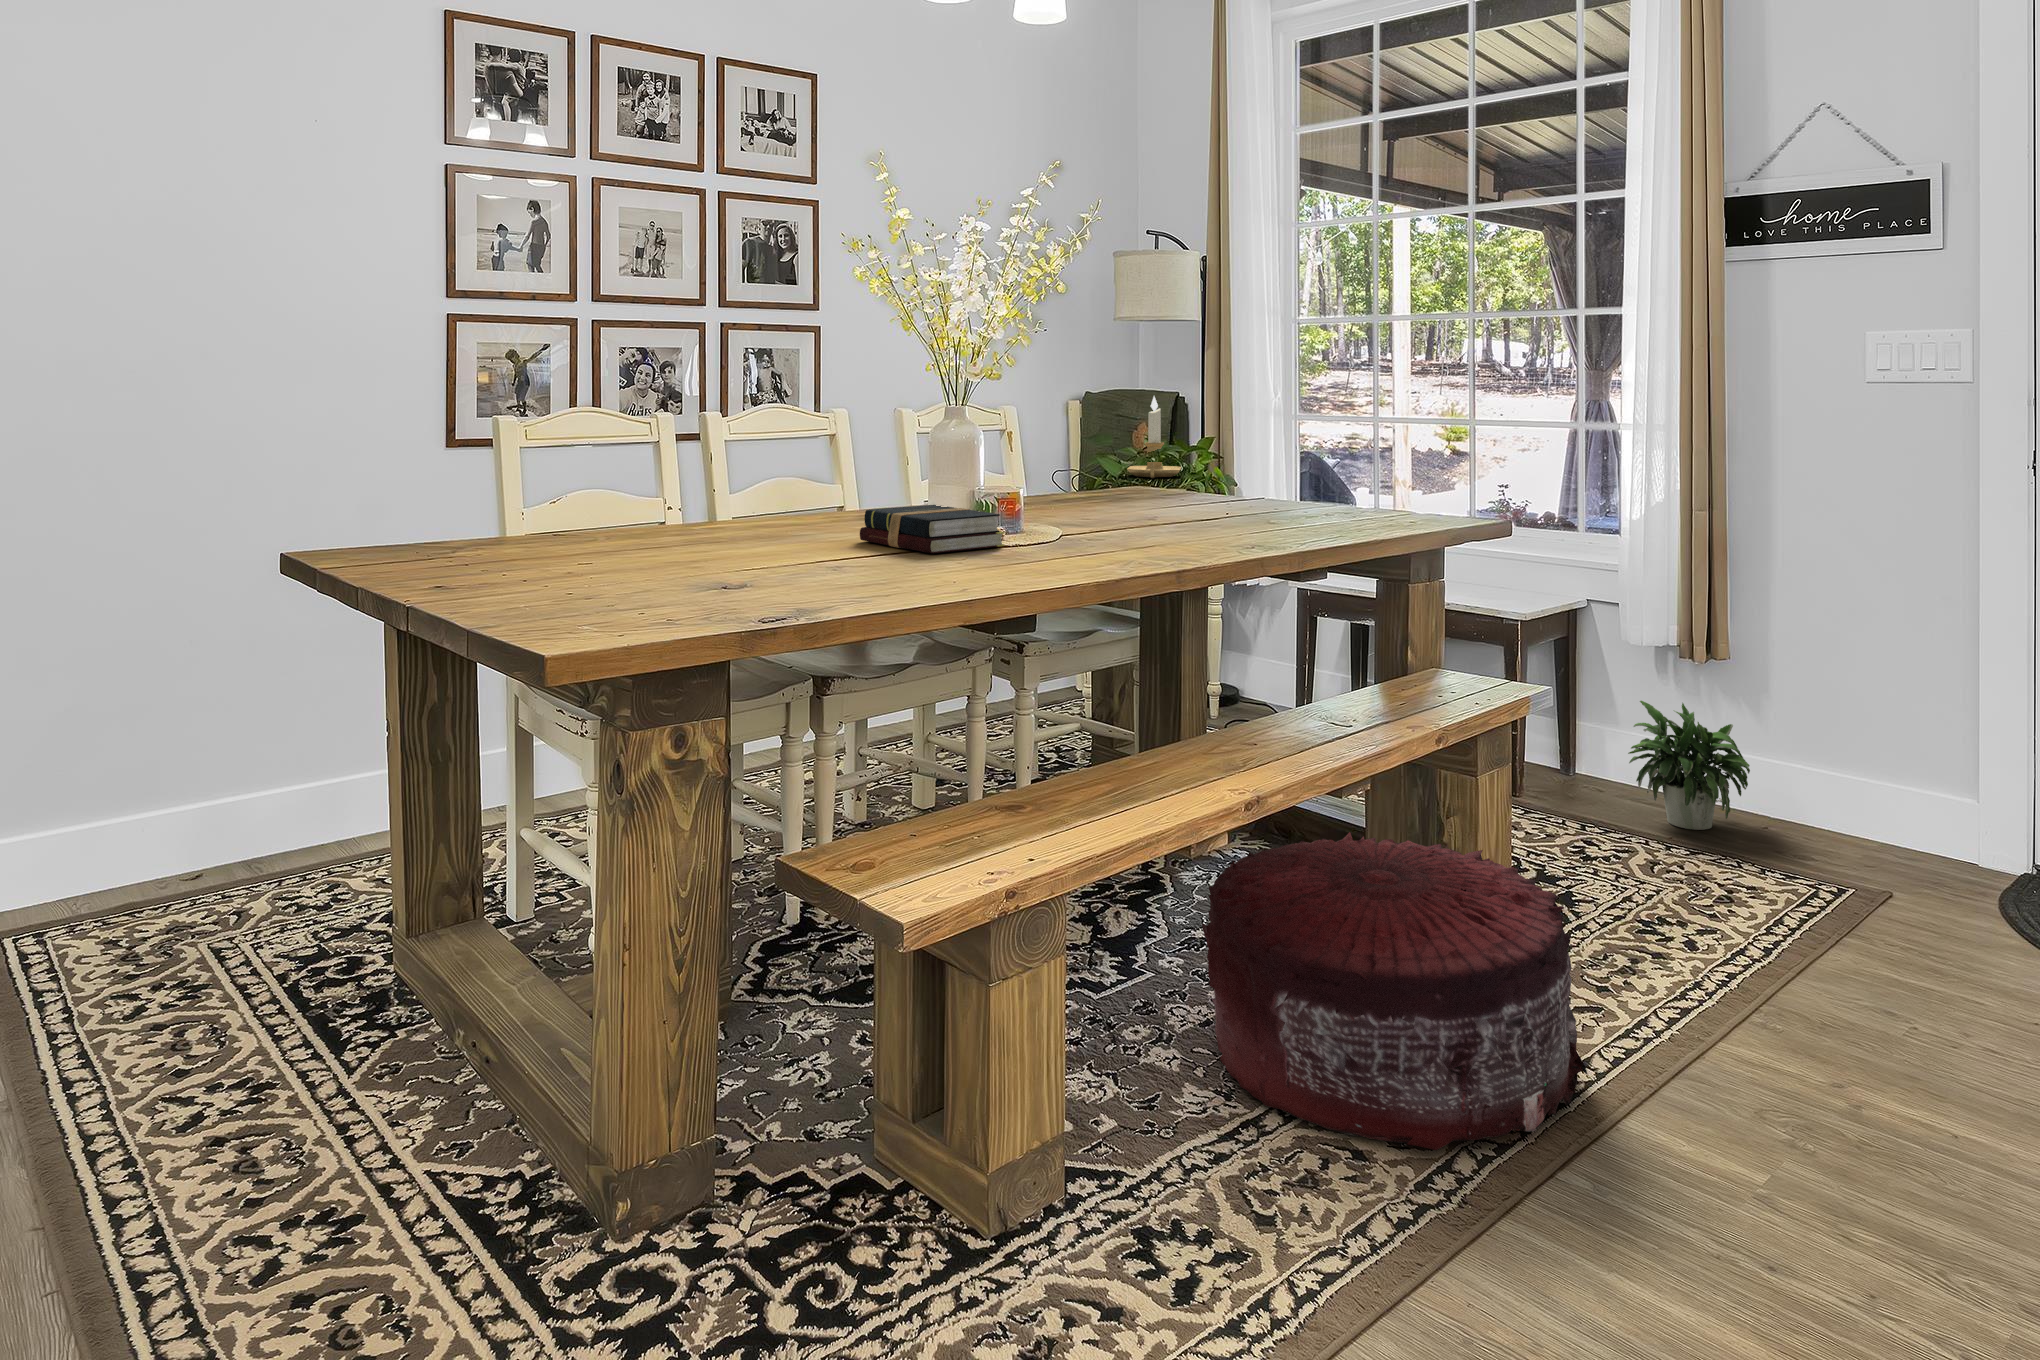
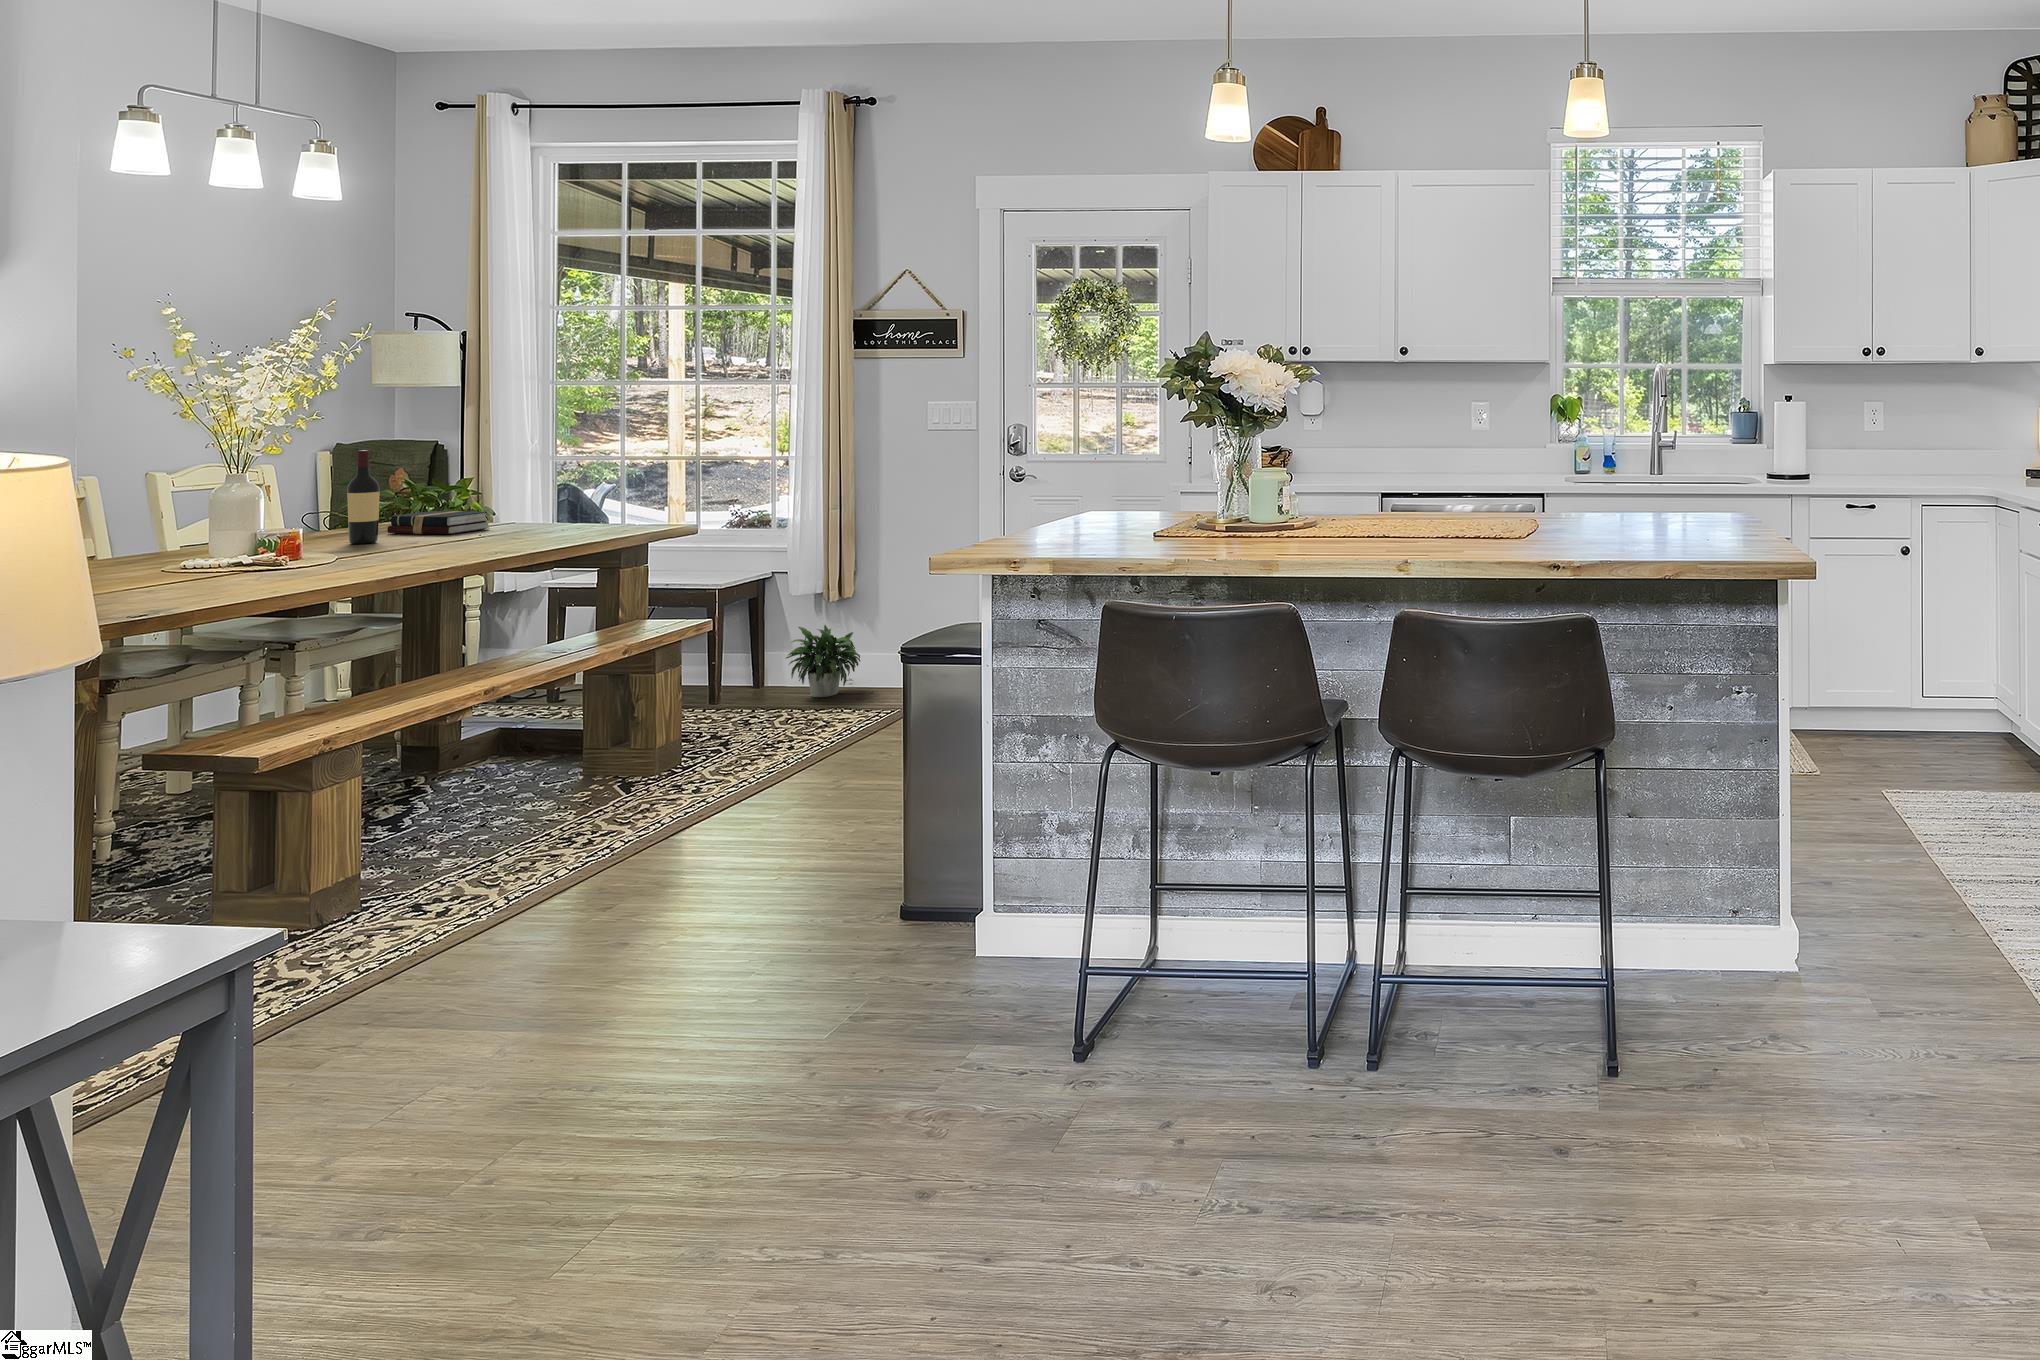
wine bottle: none [1078,383,1113,514] -> present [347,450,380,544]
candlestick: present [1127,396,1181,478] -> none [386,448,441,514]
hardback book: present [860,505,1005,553] -> present [387,511,490,534]
pouf: present [1202,832,1587,1150] -> none [455,705,700,853]

